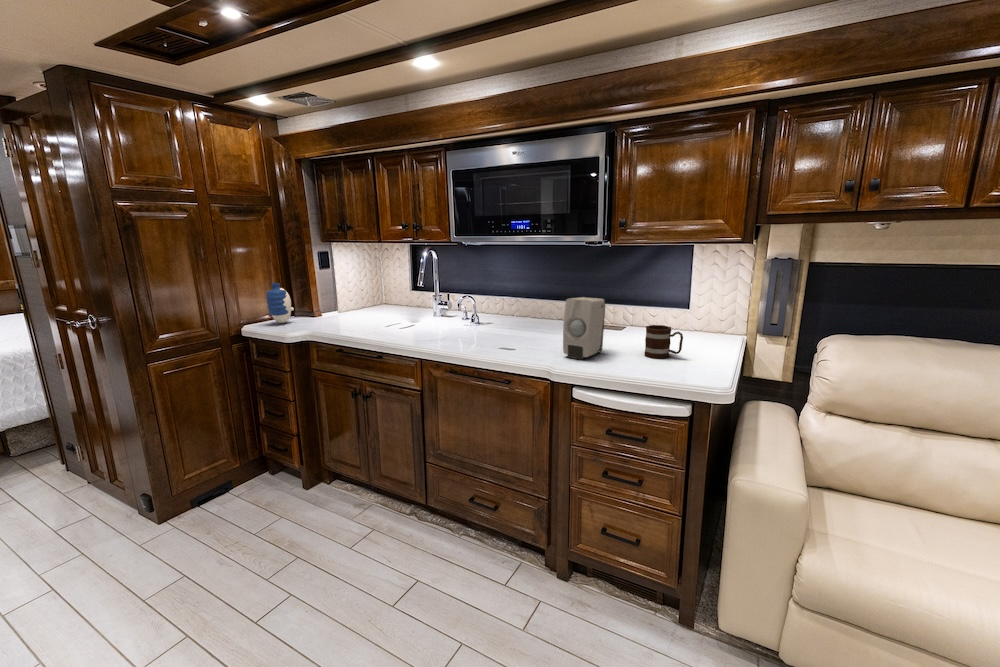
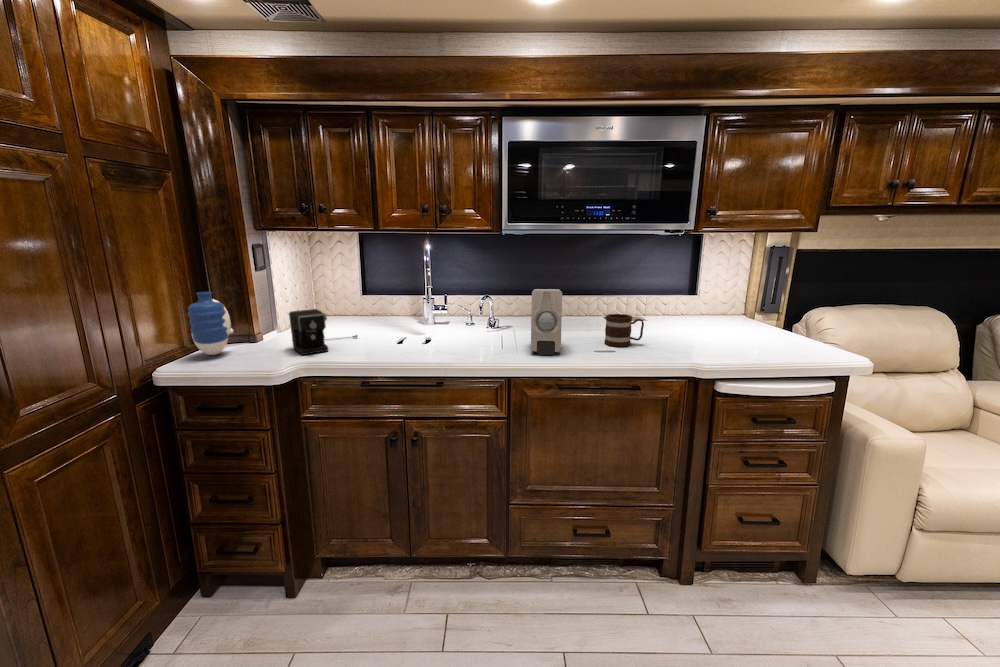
soap dispenser: present [563,297,605,360] -> present [531,289,562,355]
coffee maker: none [317,298,371,328] -> present [289,309,357,355]
mug: present [645,325,683,358] -> present [604,314,644,347]

